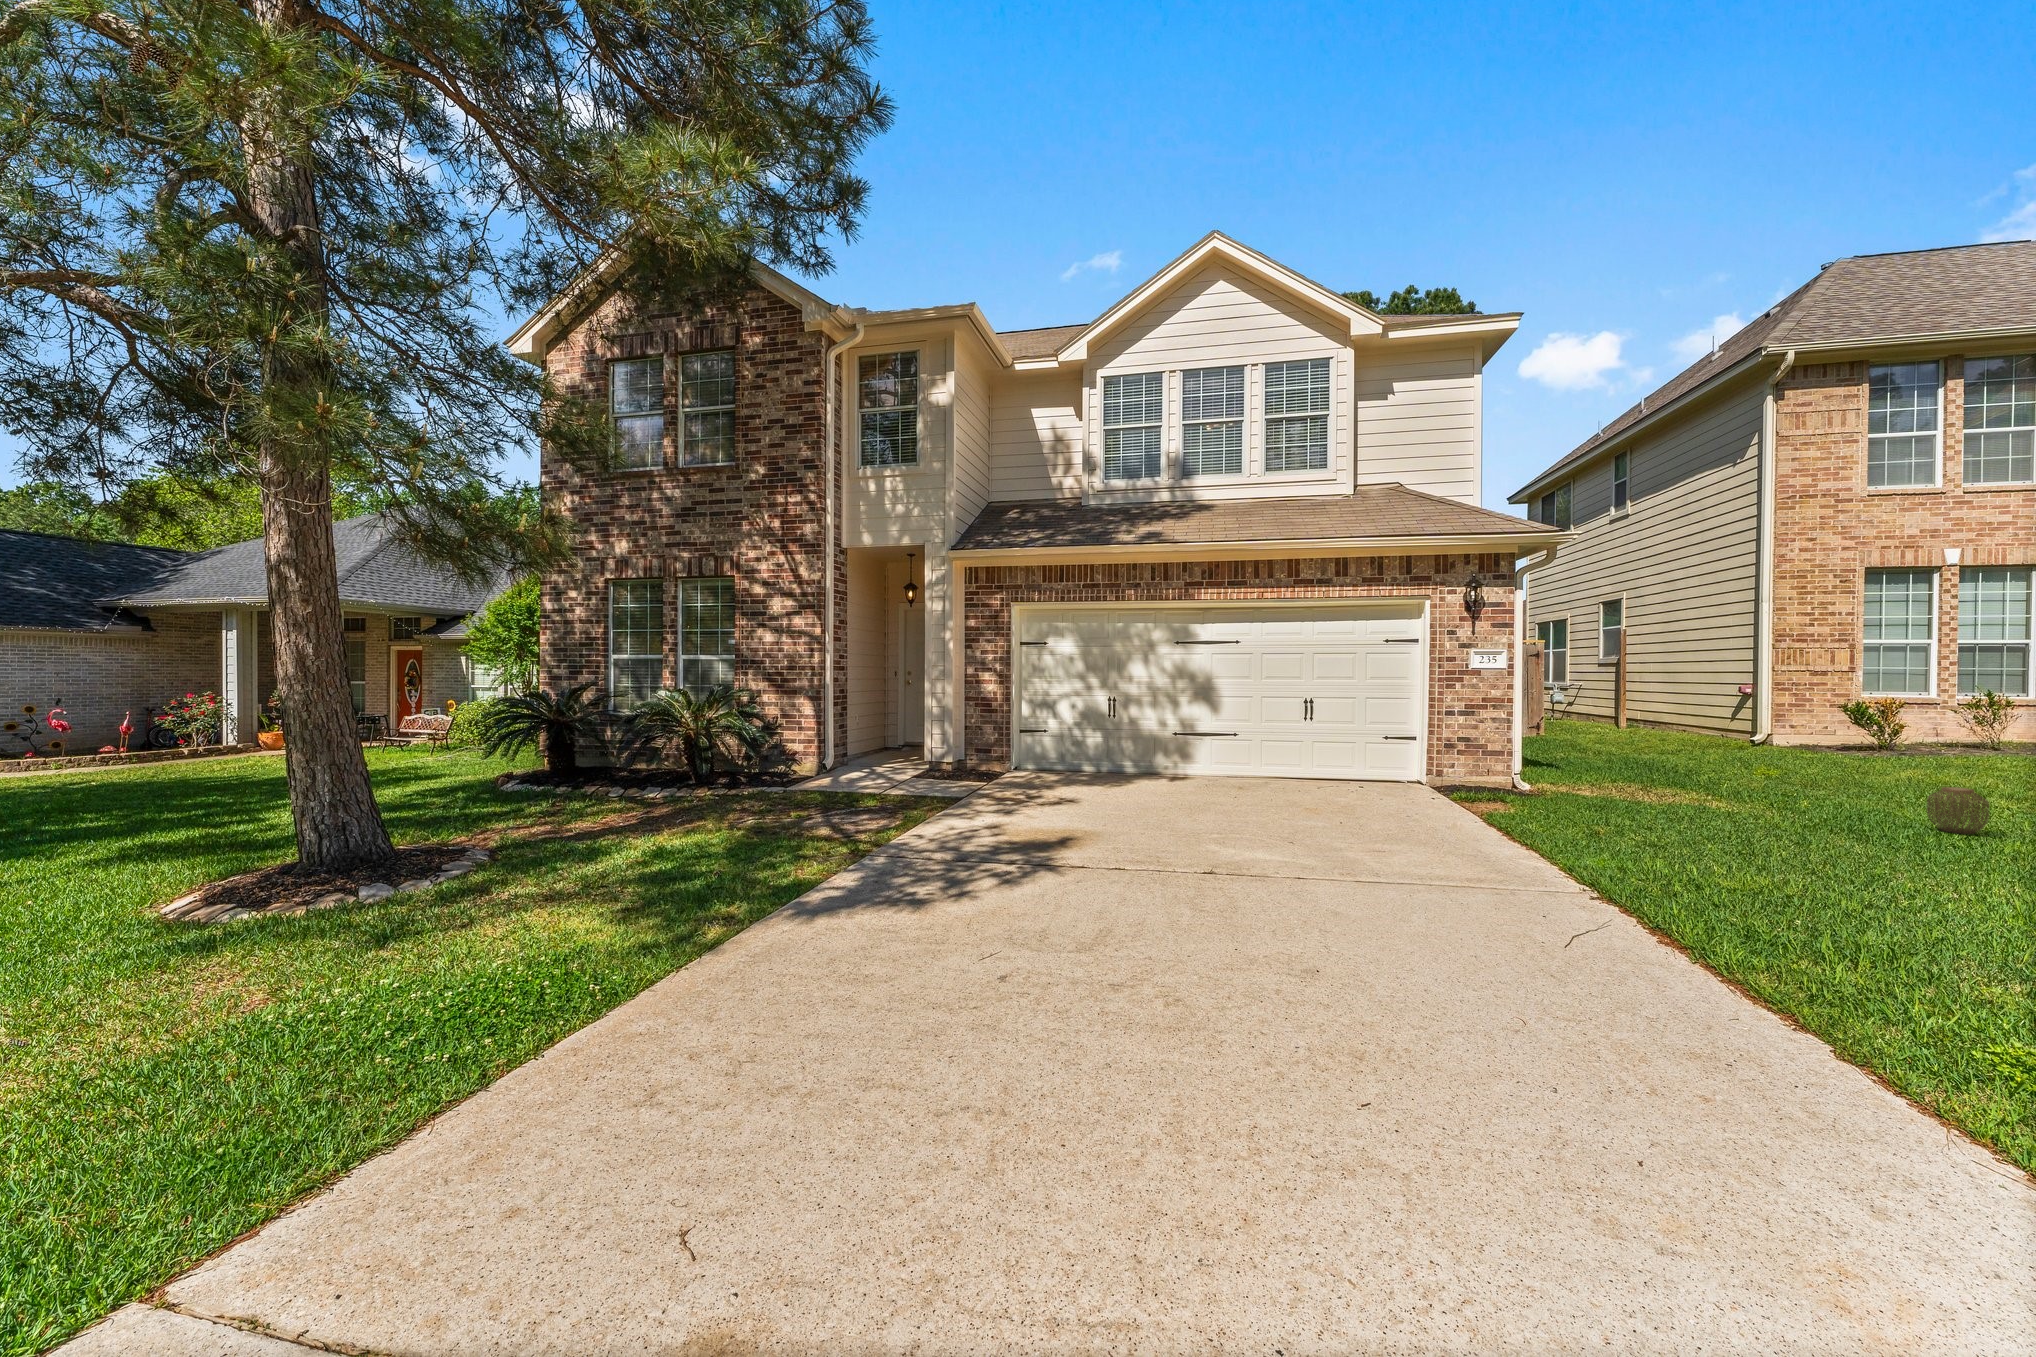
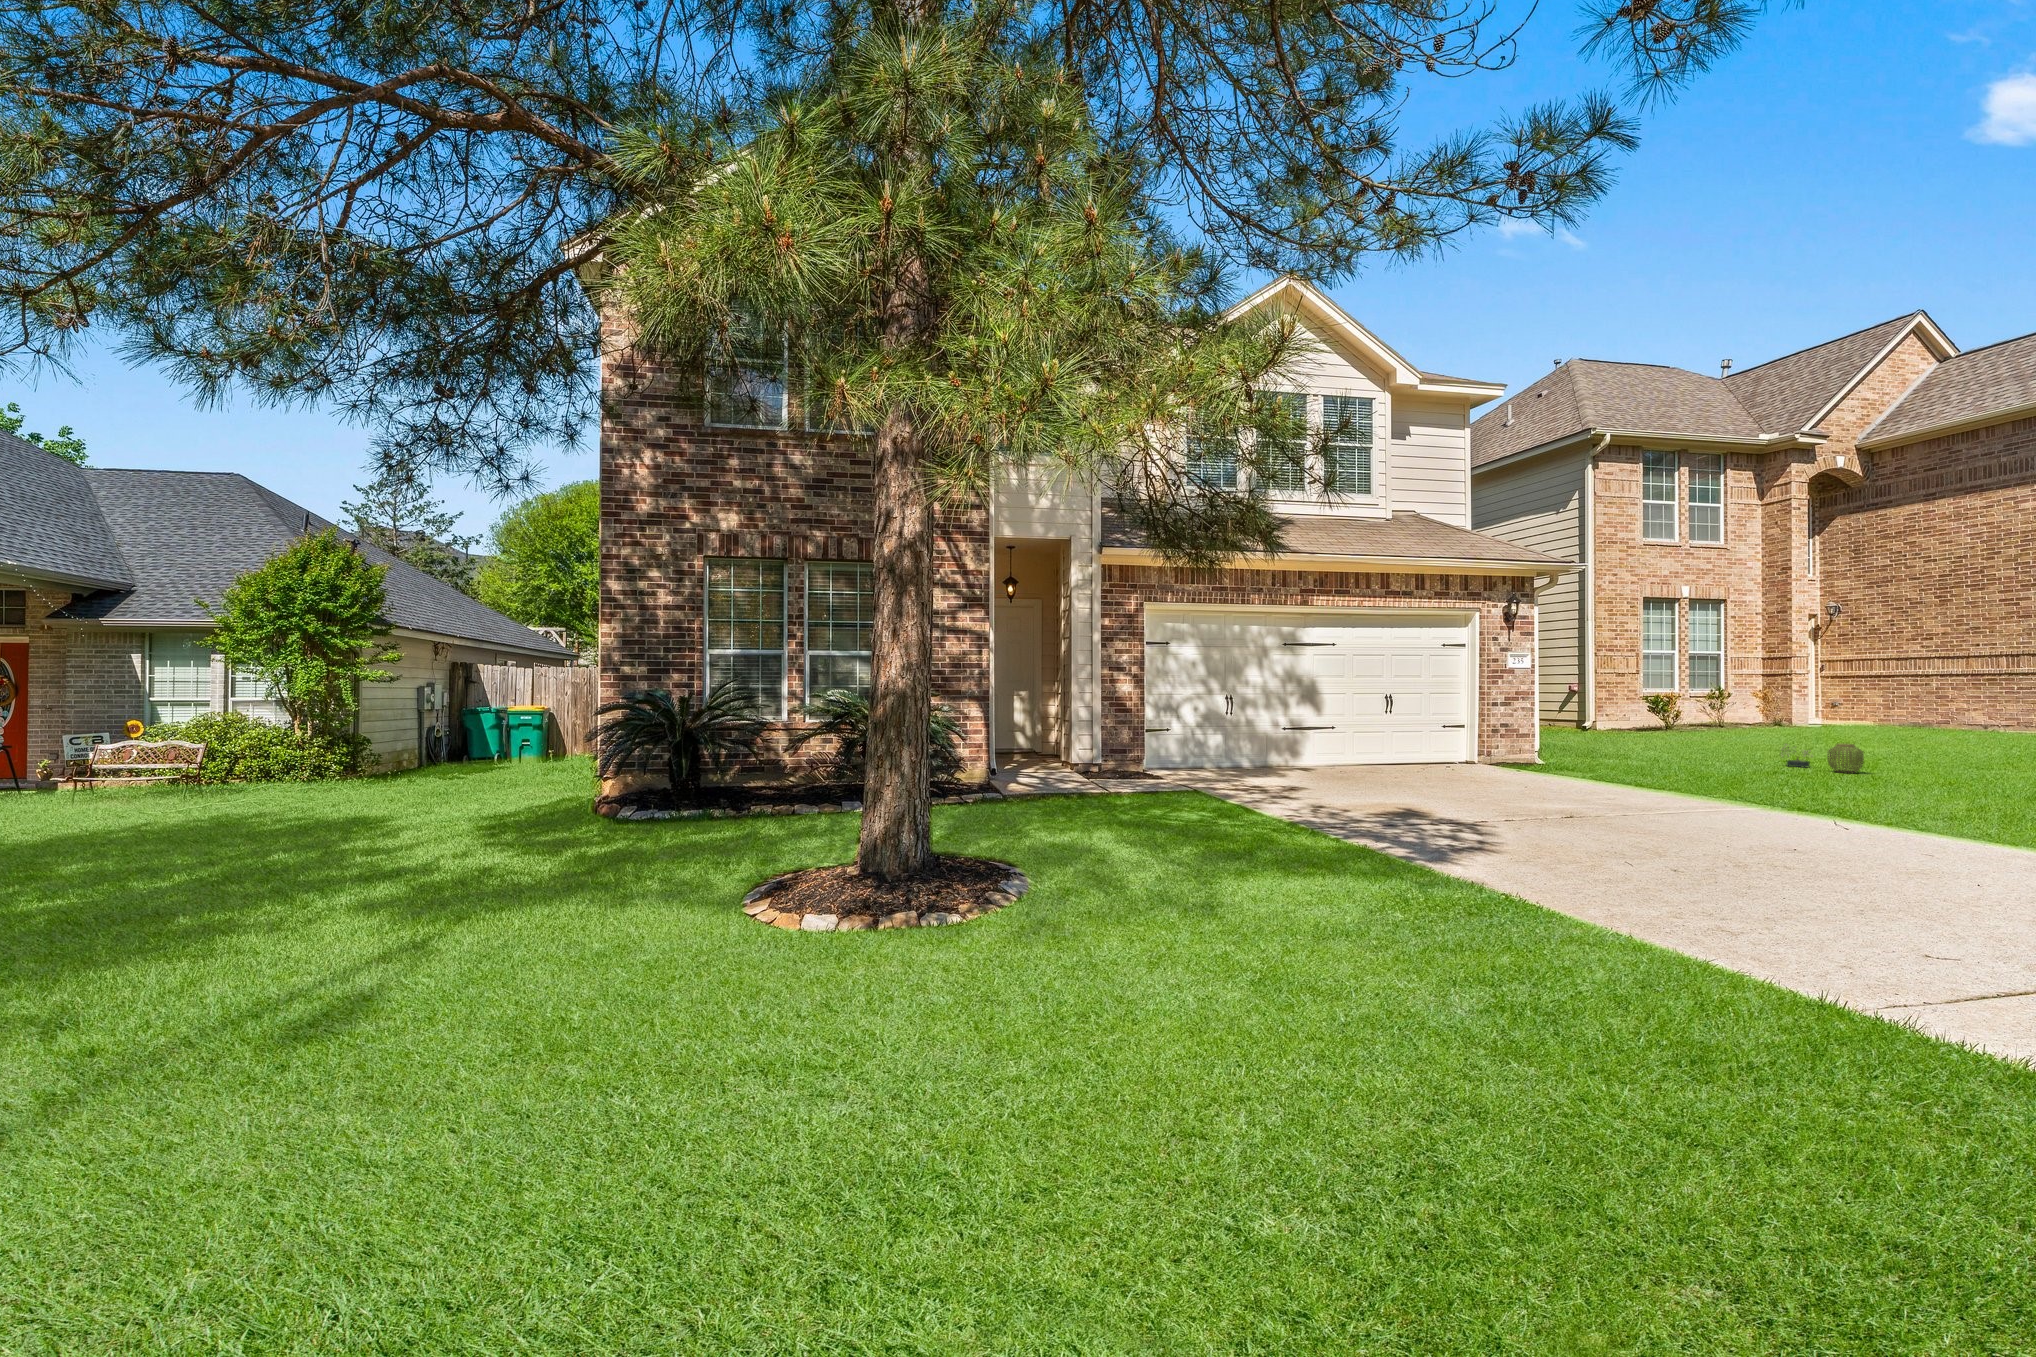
decorative plant: none [1872,781,1930,818] -> present [1781,744,1811,767]

